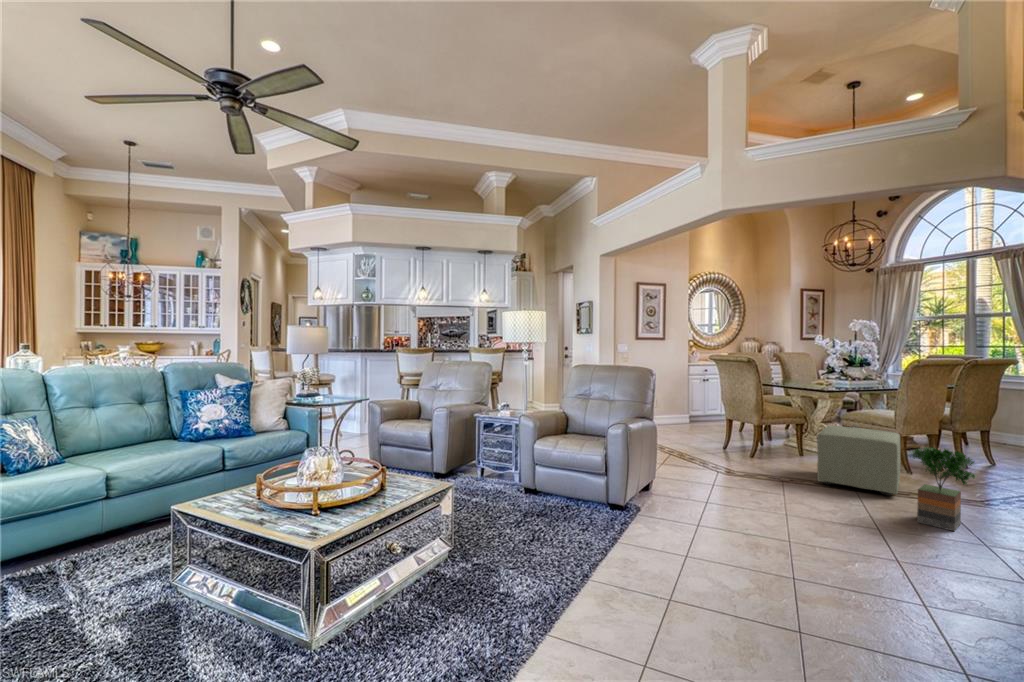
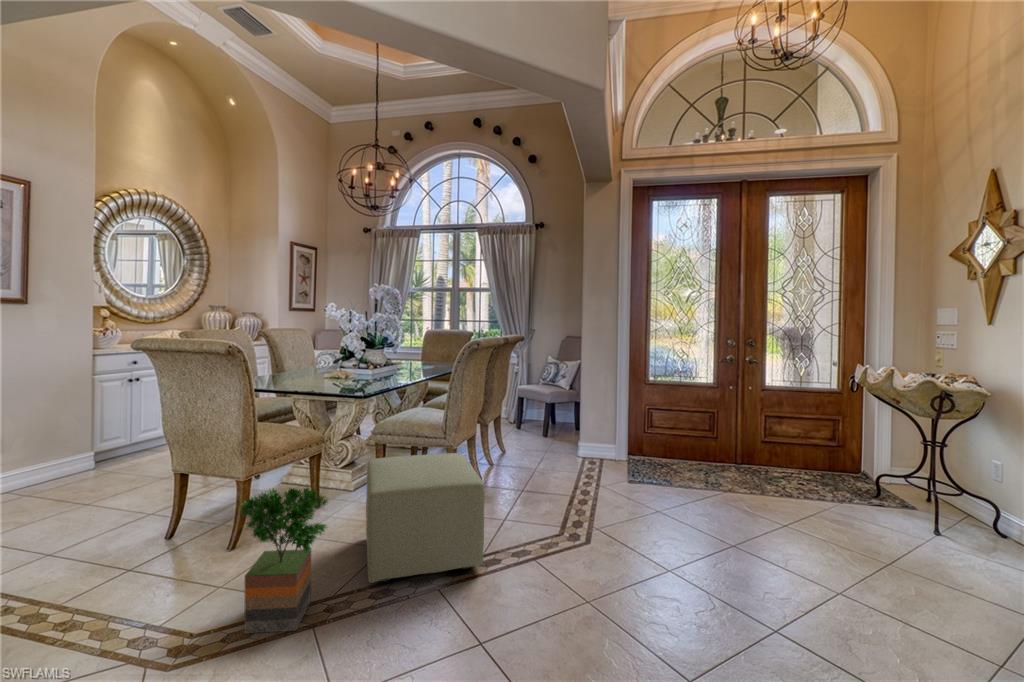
potted tree: present [911,447,975,531] -> present [239,487,327,634]

